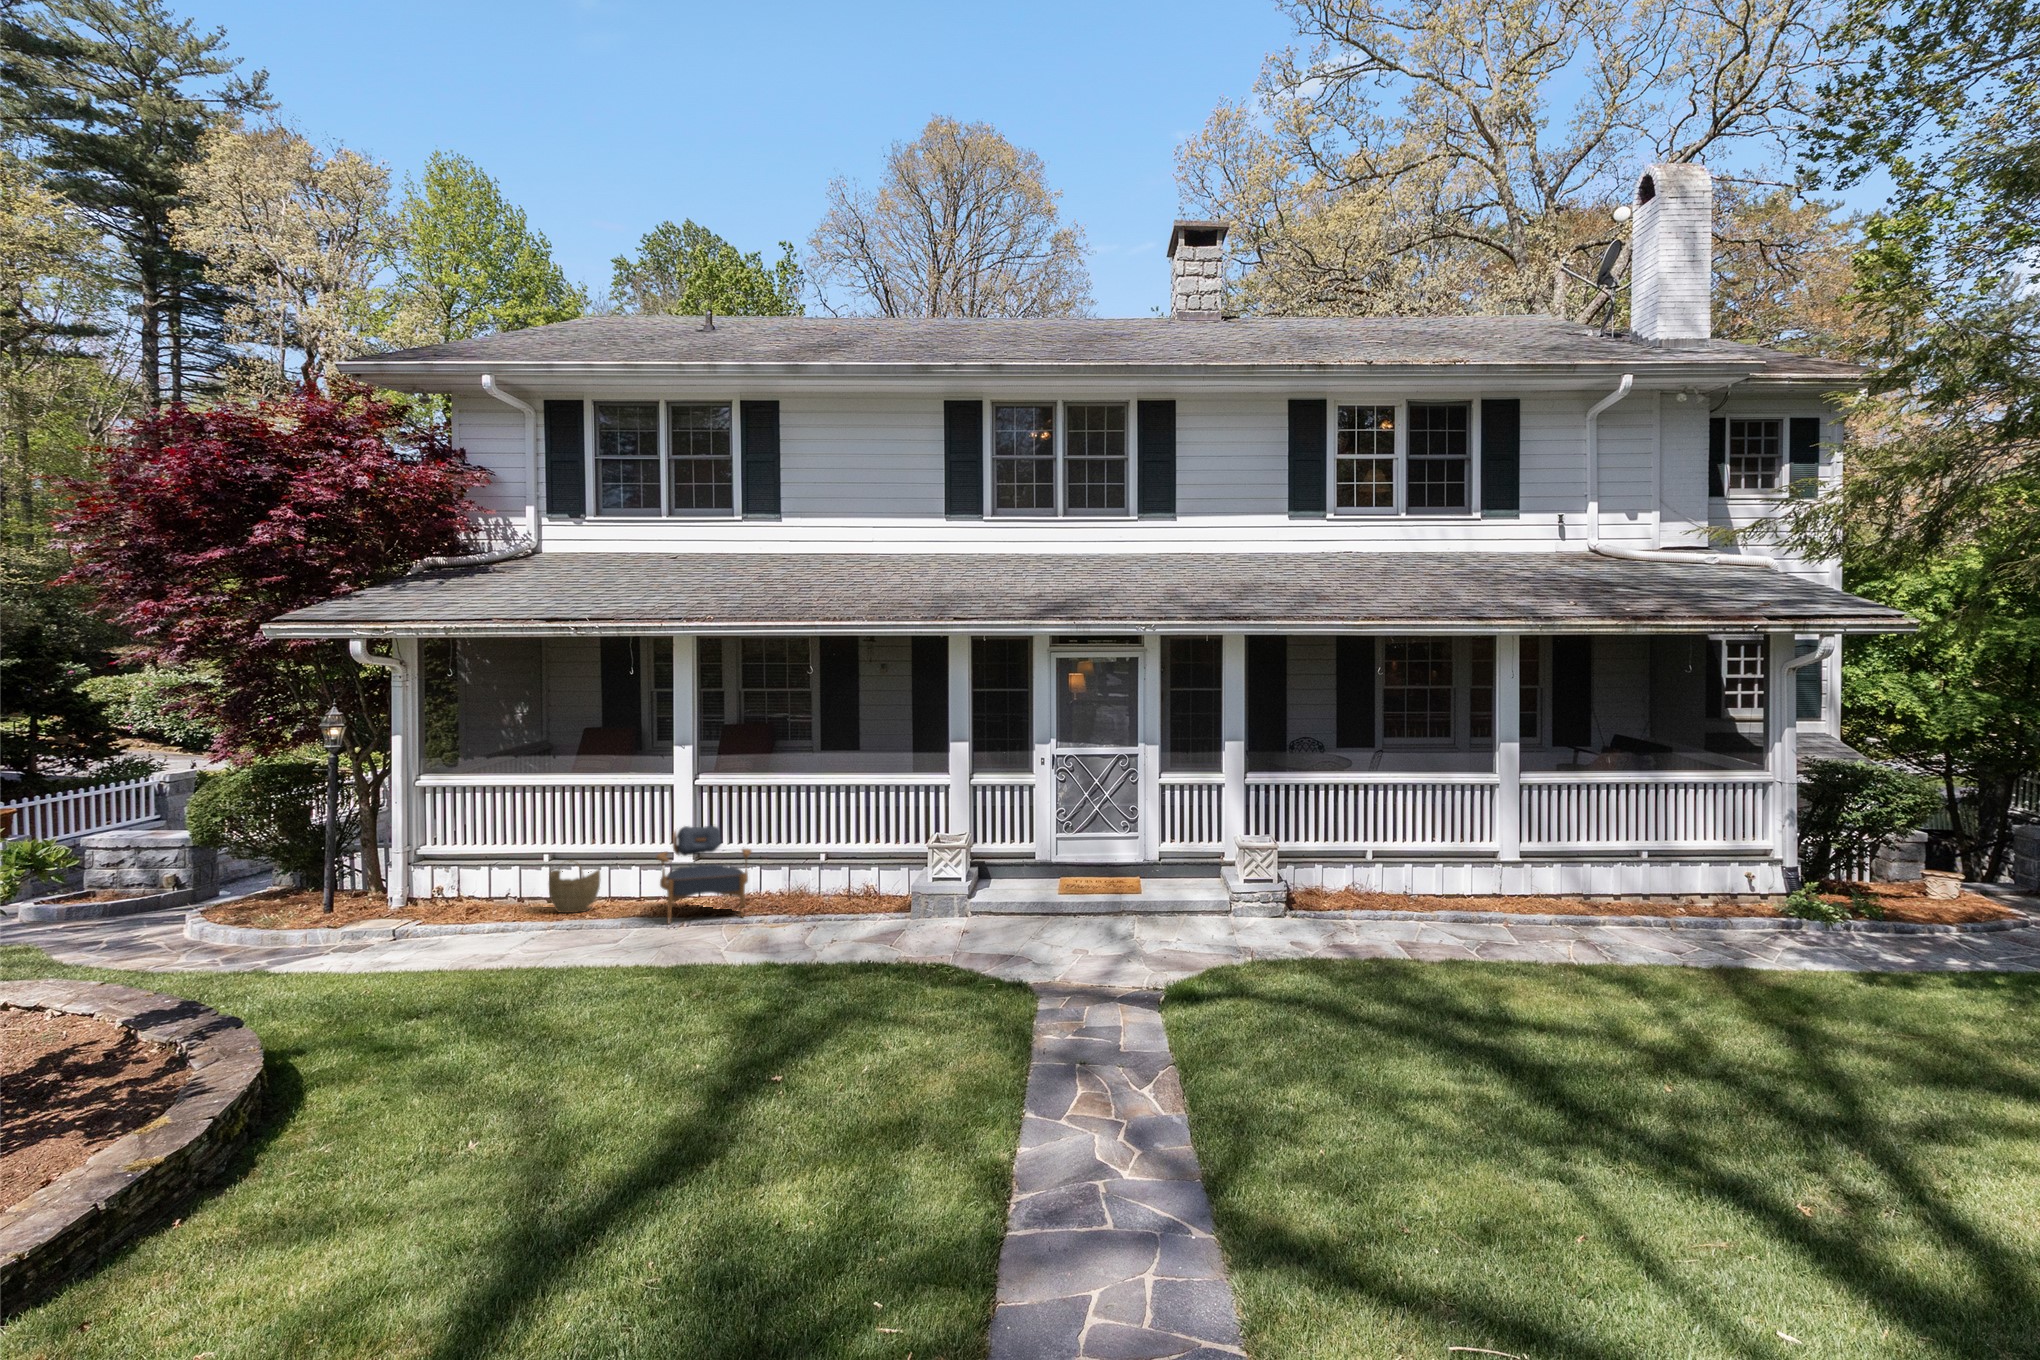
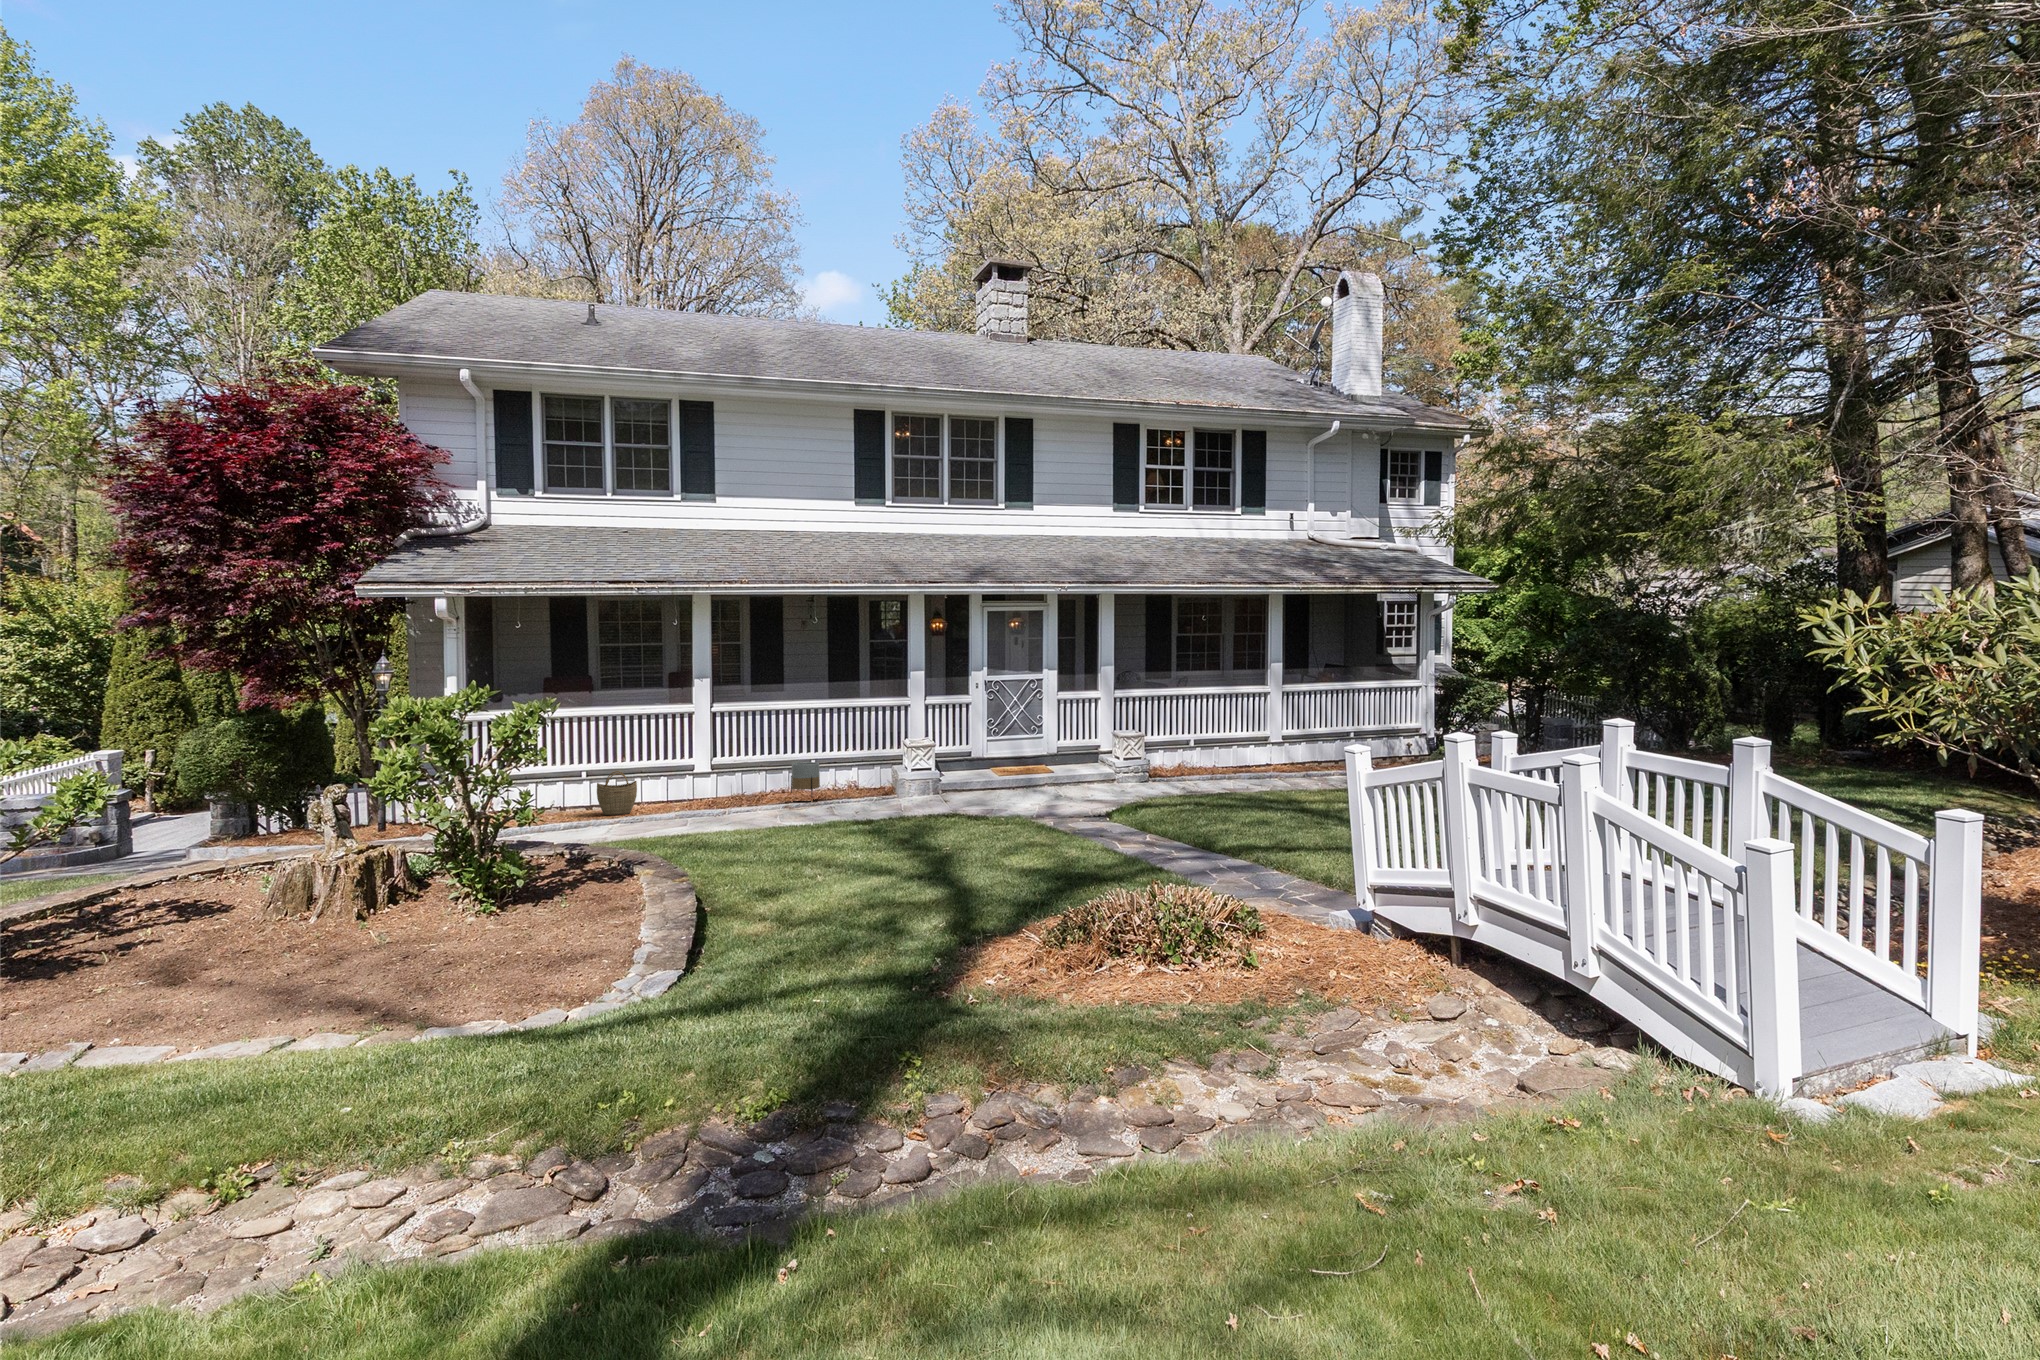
armchair: present [656,826,751,924] -> none [694,742,766,813]
planter: none [792,855,829,912] -> present [791,762,820,797]

